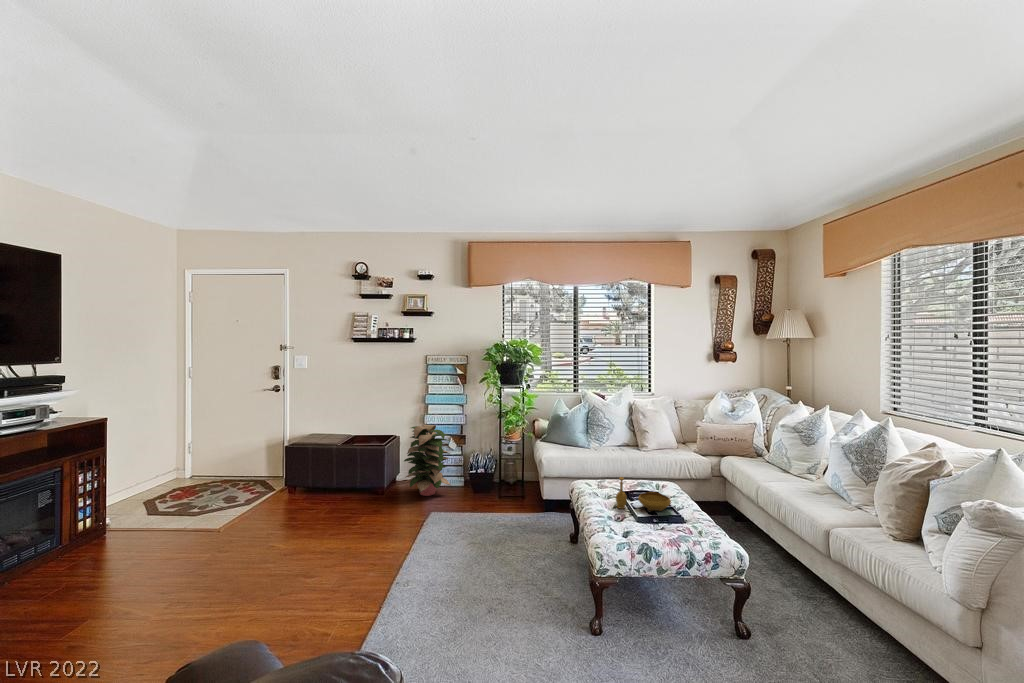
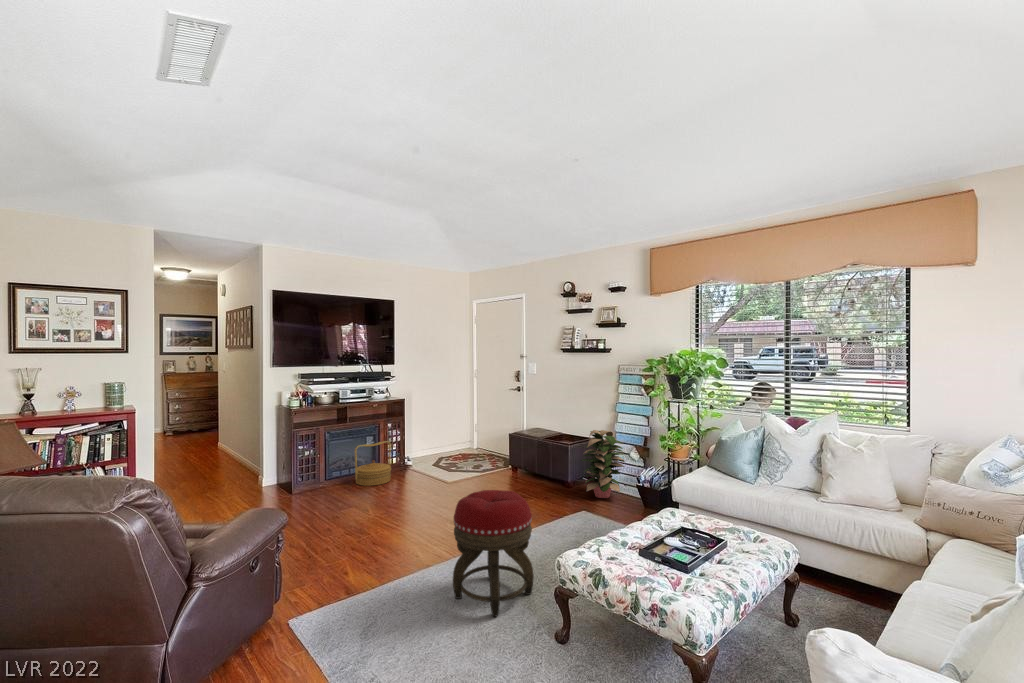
decorative bowl: present [616,477,671,511] -> none [651,502,715,555]
woven basket: none [30,492,112,580] -> present [355,441,391,486]
footstool: none [446,503,533,644] -> present [453,490,534,616]

